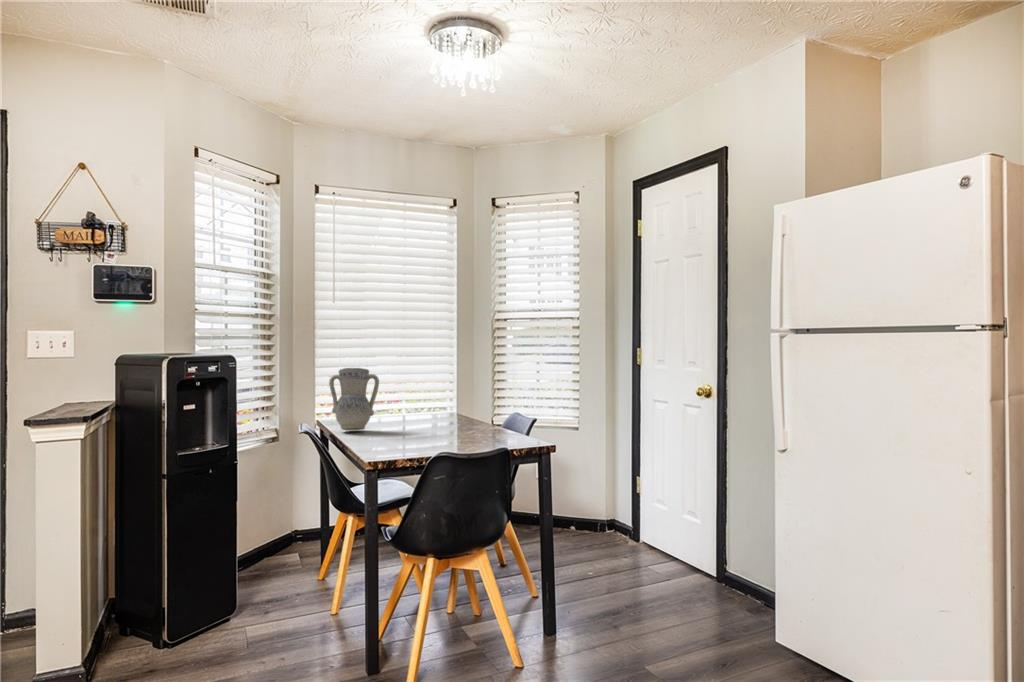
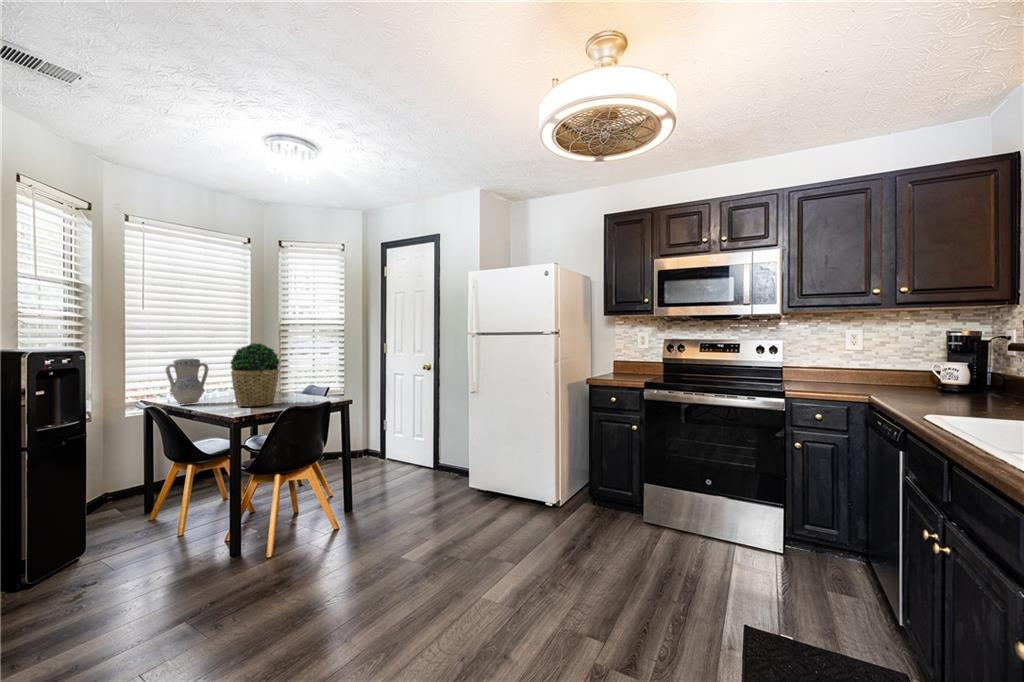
potted plant: none [391,347,456,443] -> present [231,343,279,407]

